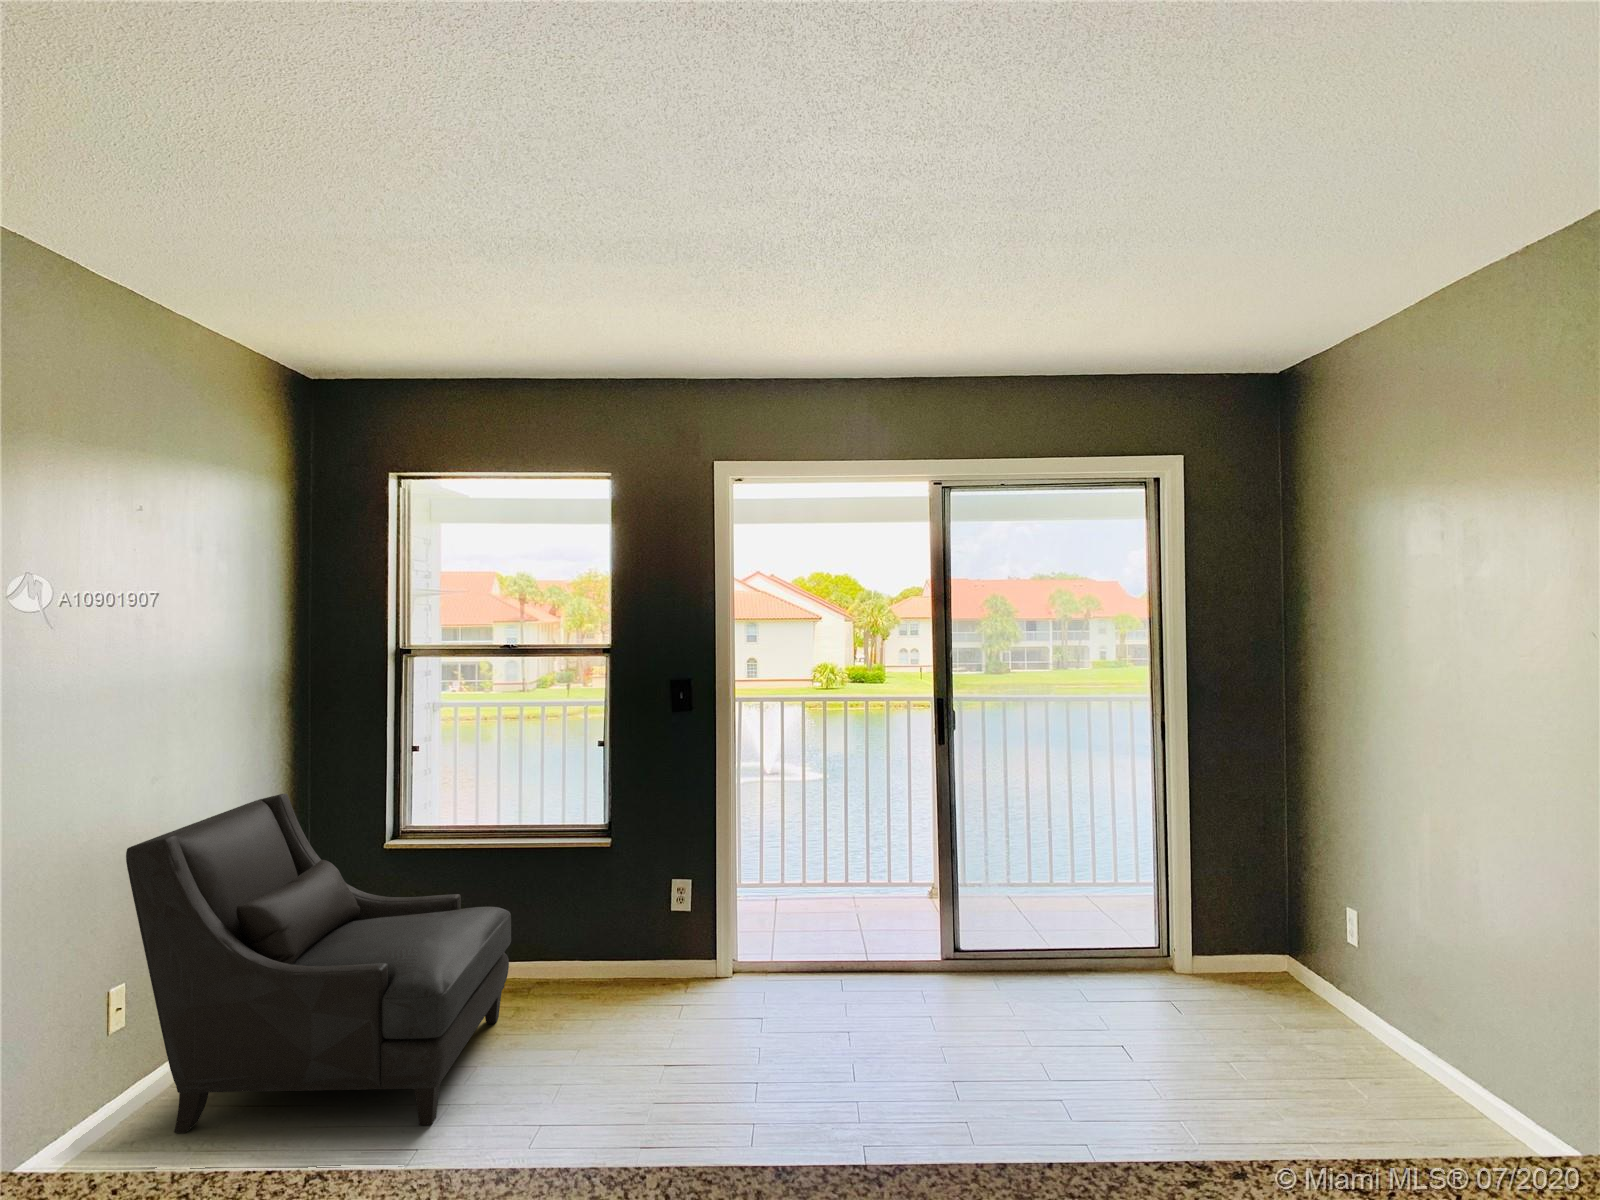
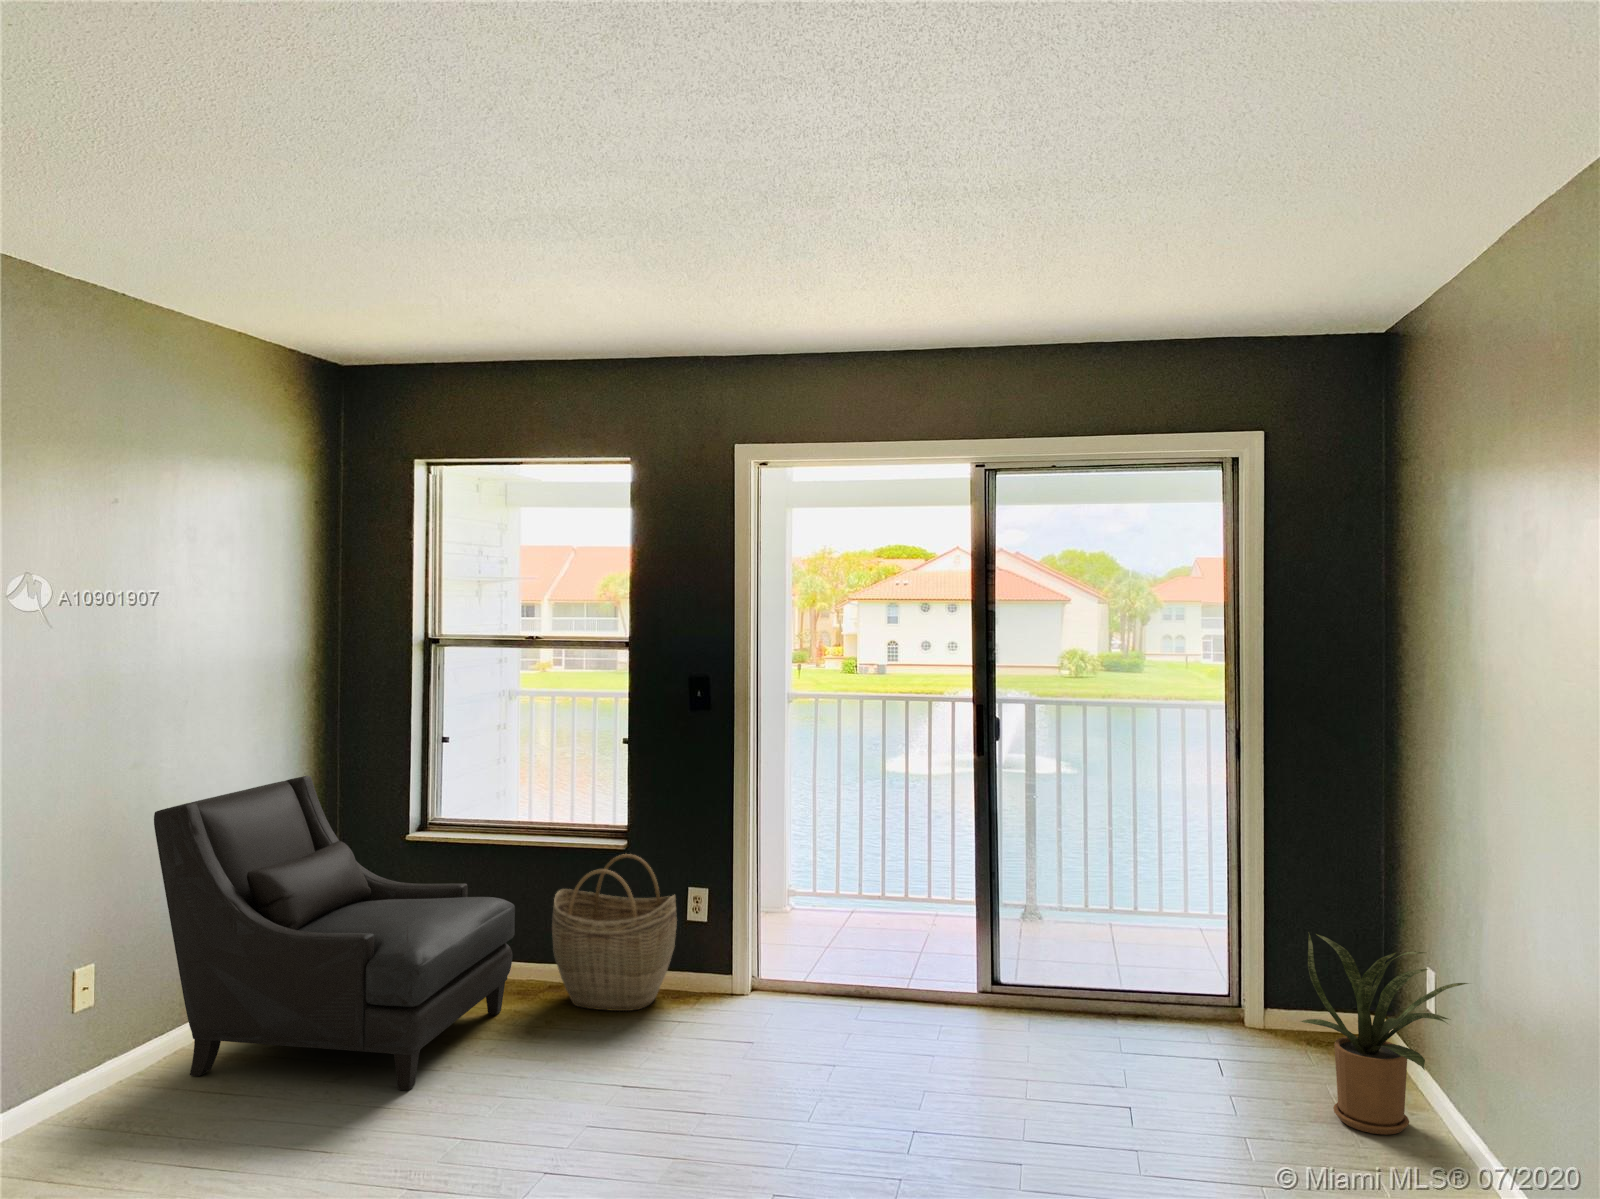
woven basket: none [546,852,668,1008] -> present [552,854,677,1011]
house plant: none [1258,894,1421,1073] -> present [1301,934,1468,1135]

